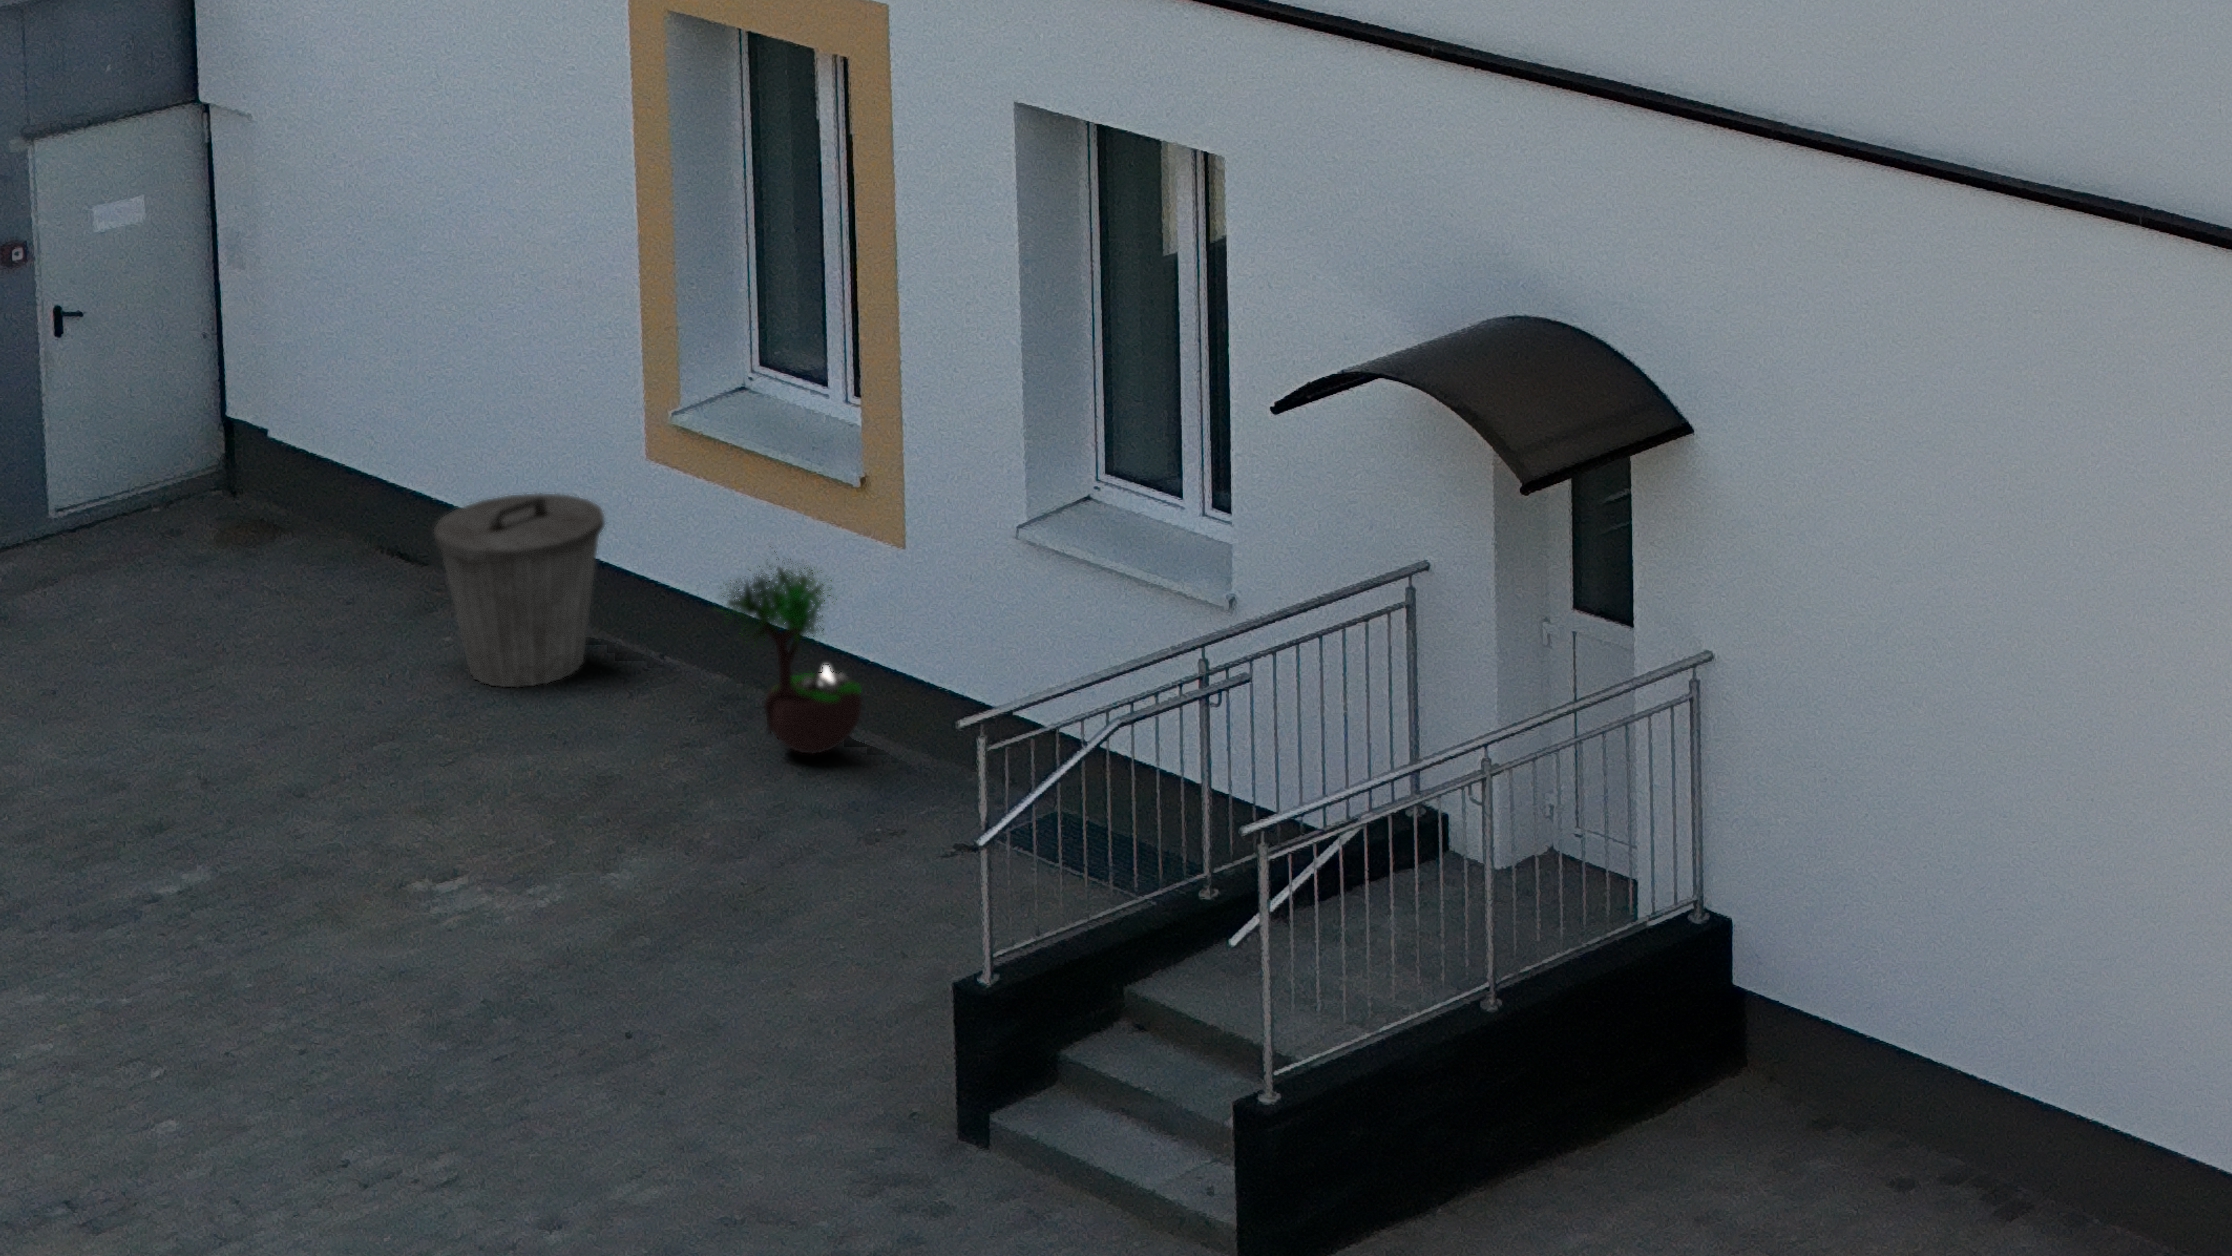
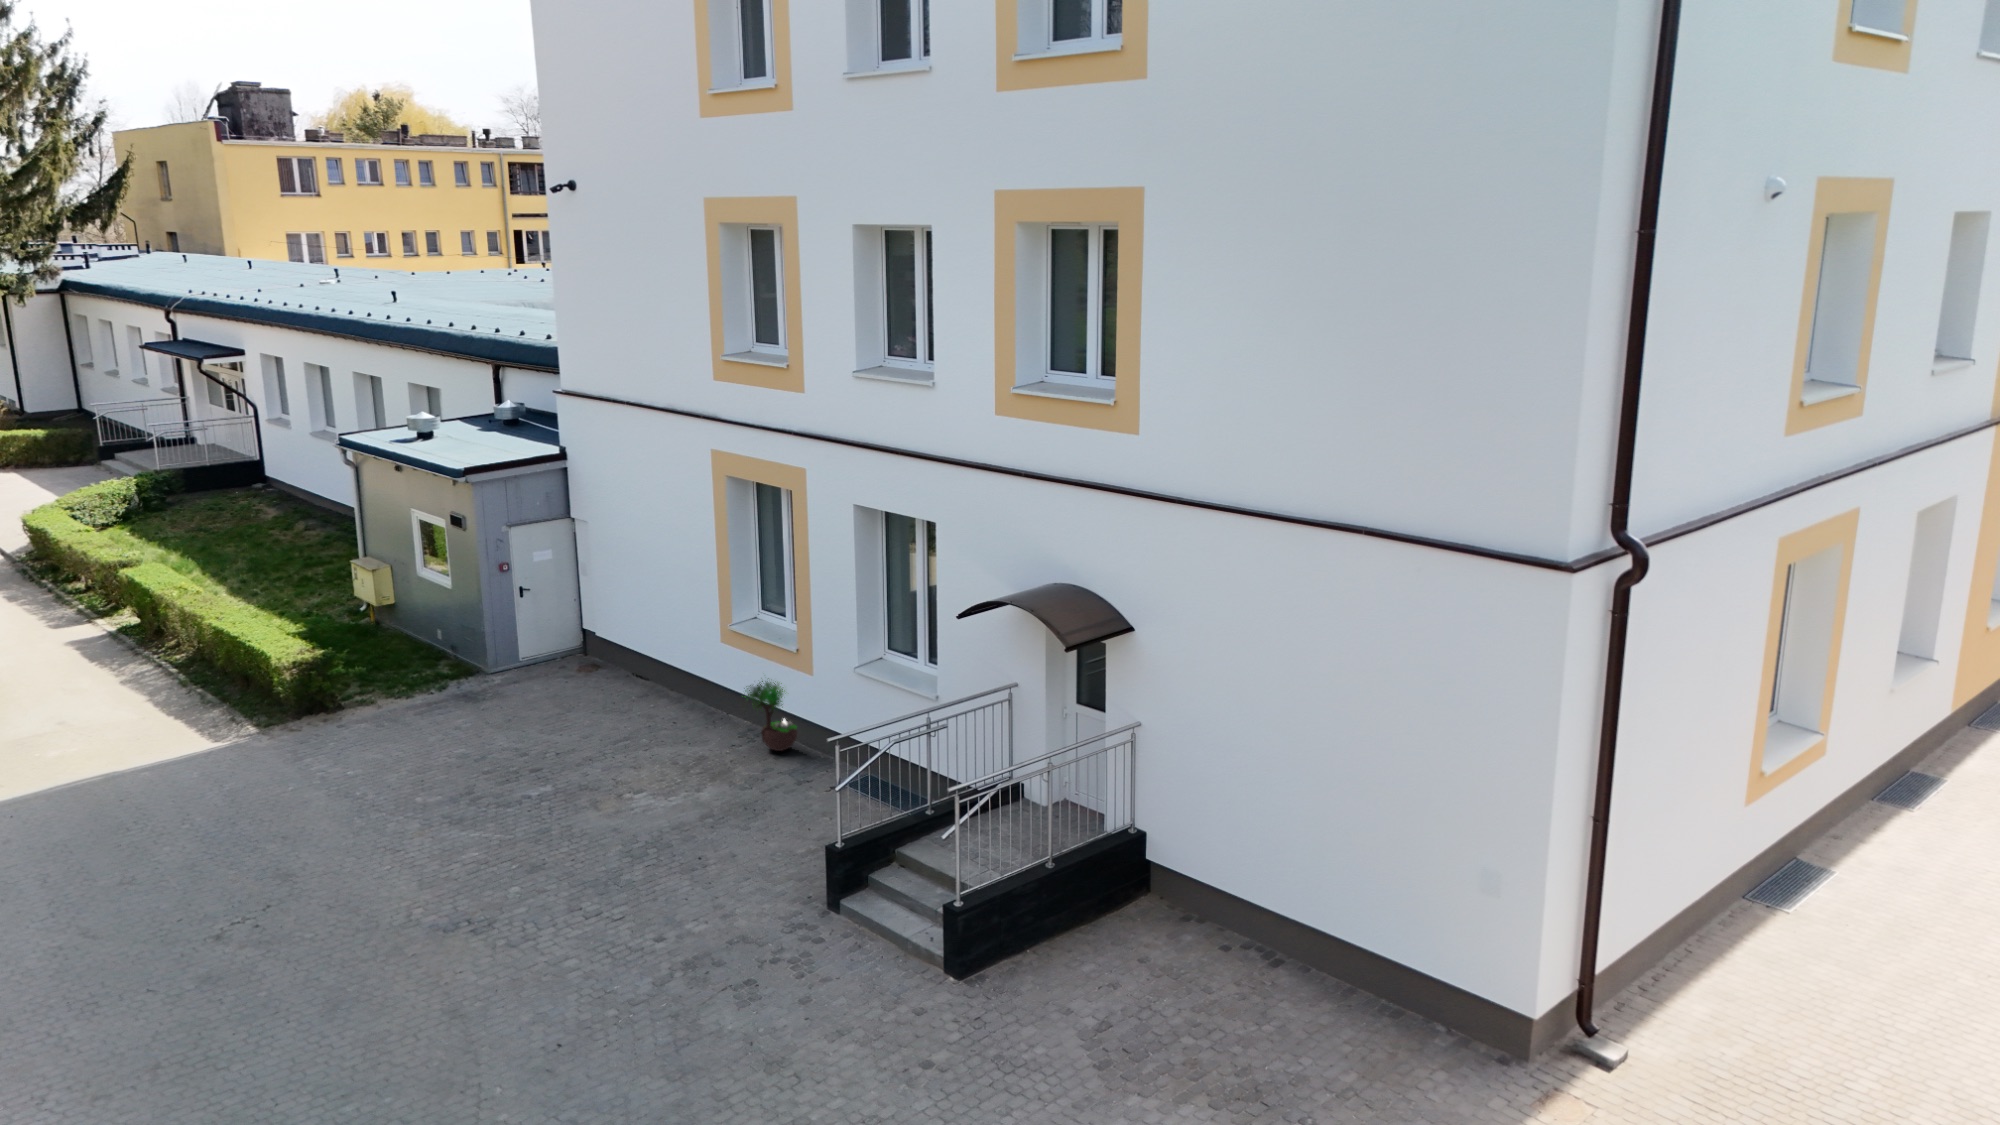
trash can: present [434,493,605,687] -> none [645,654,706,724]

